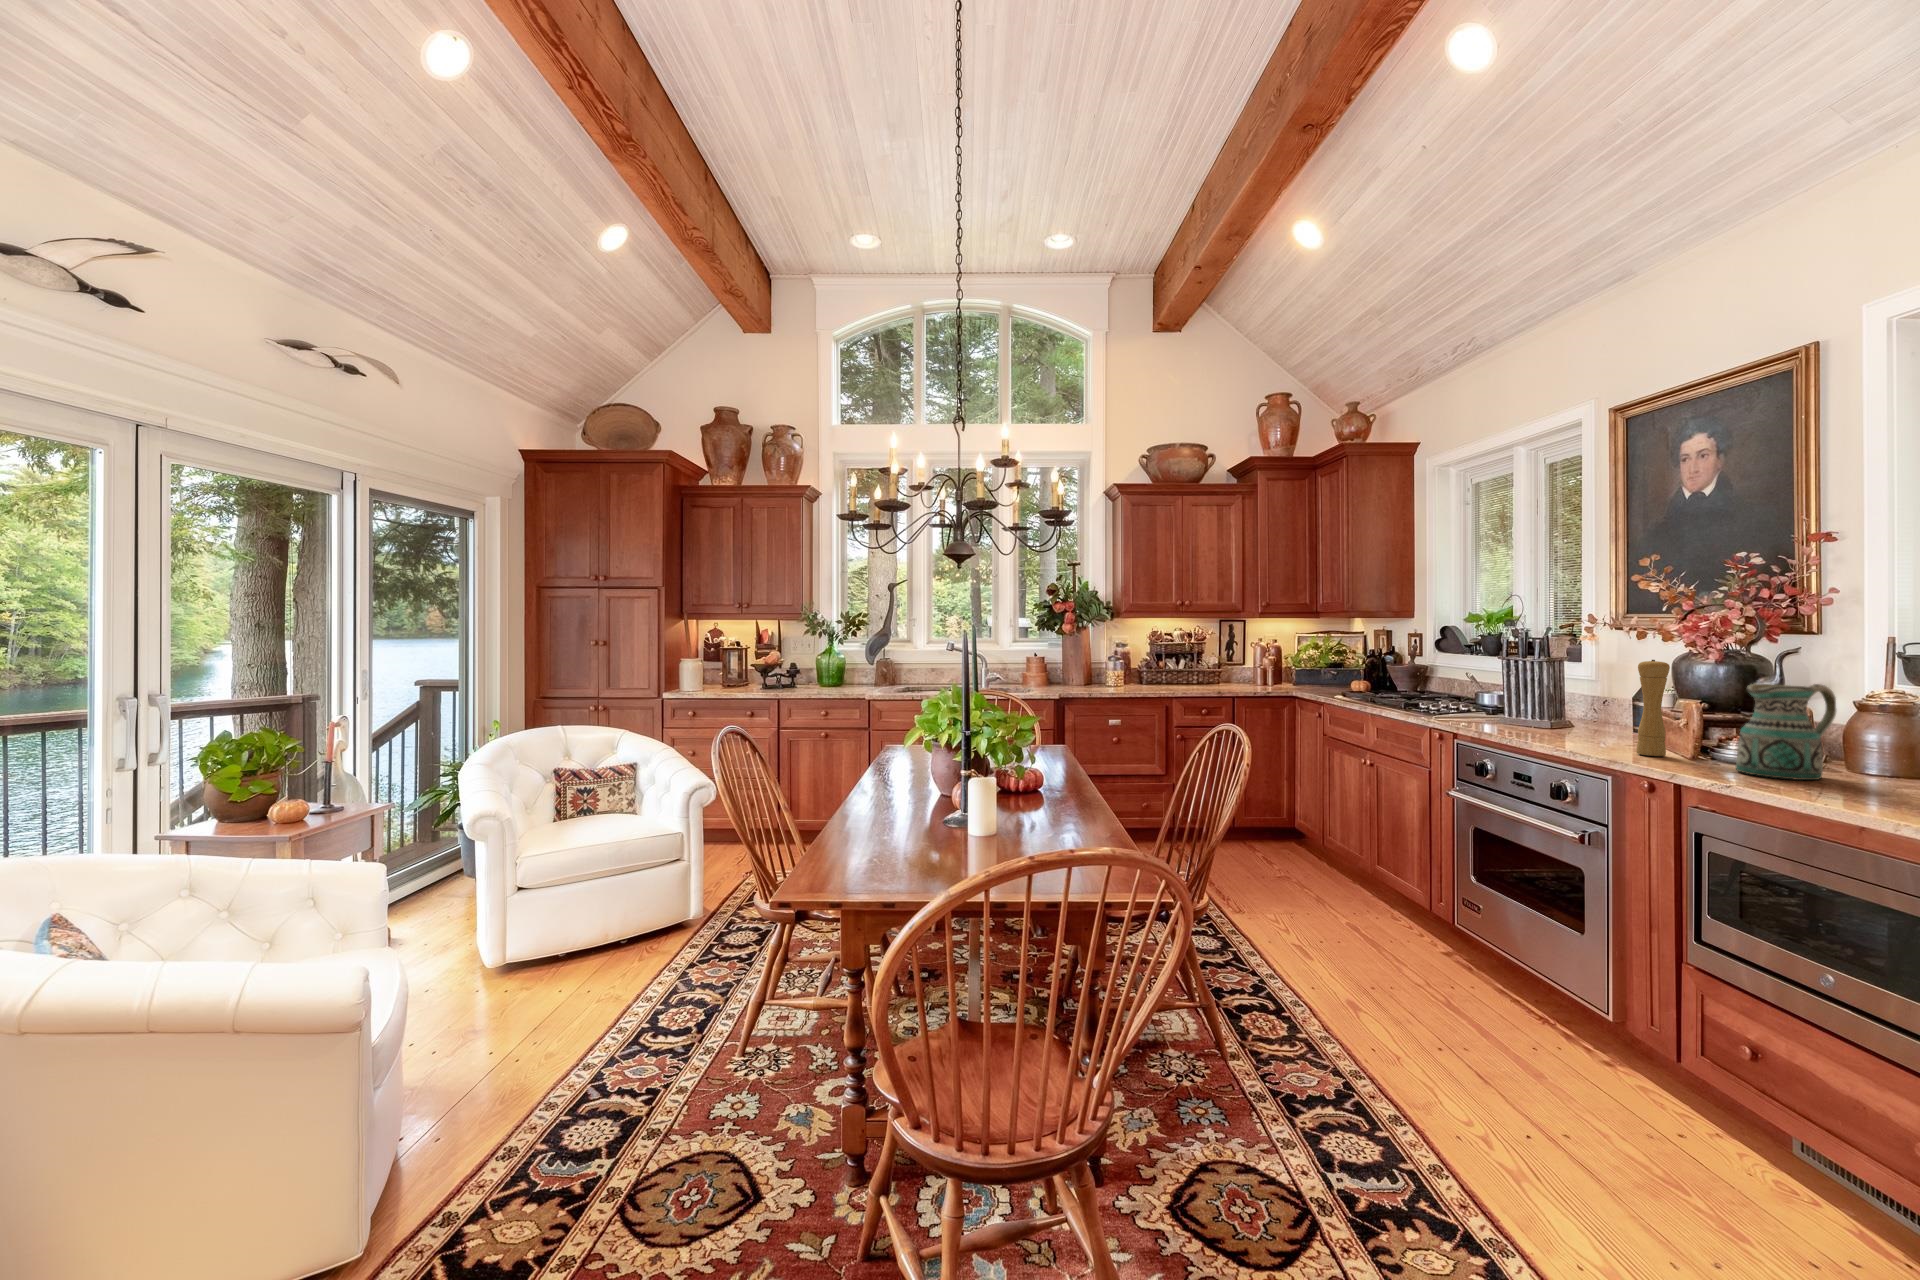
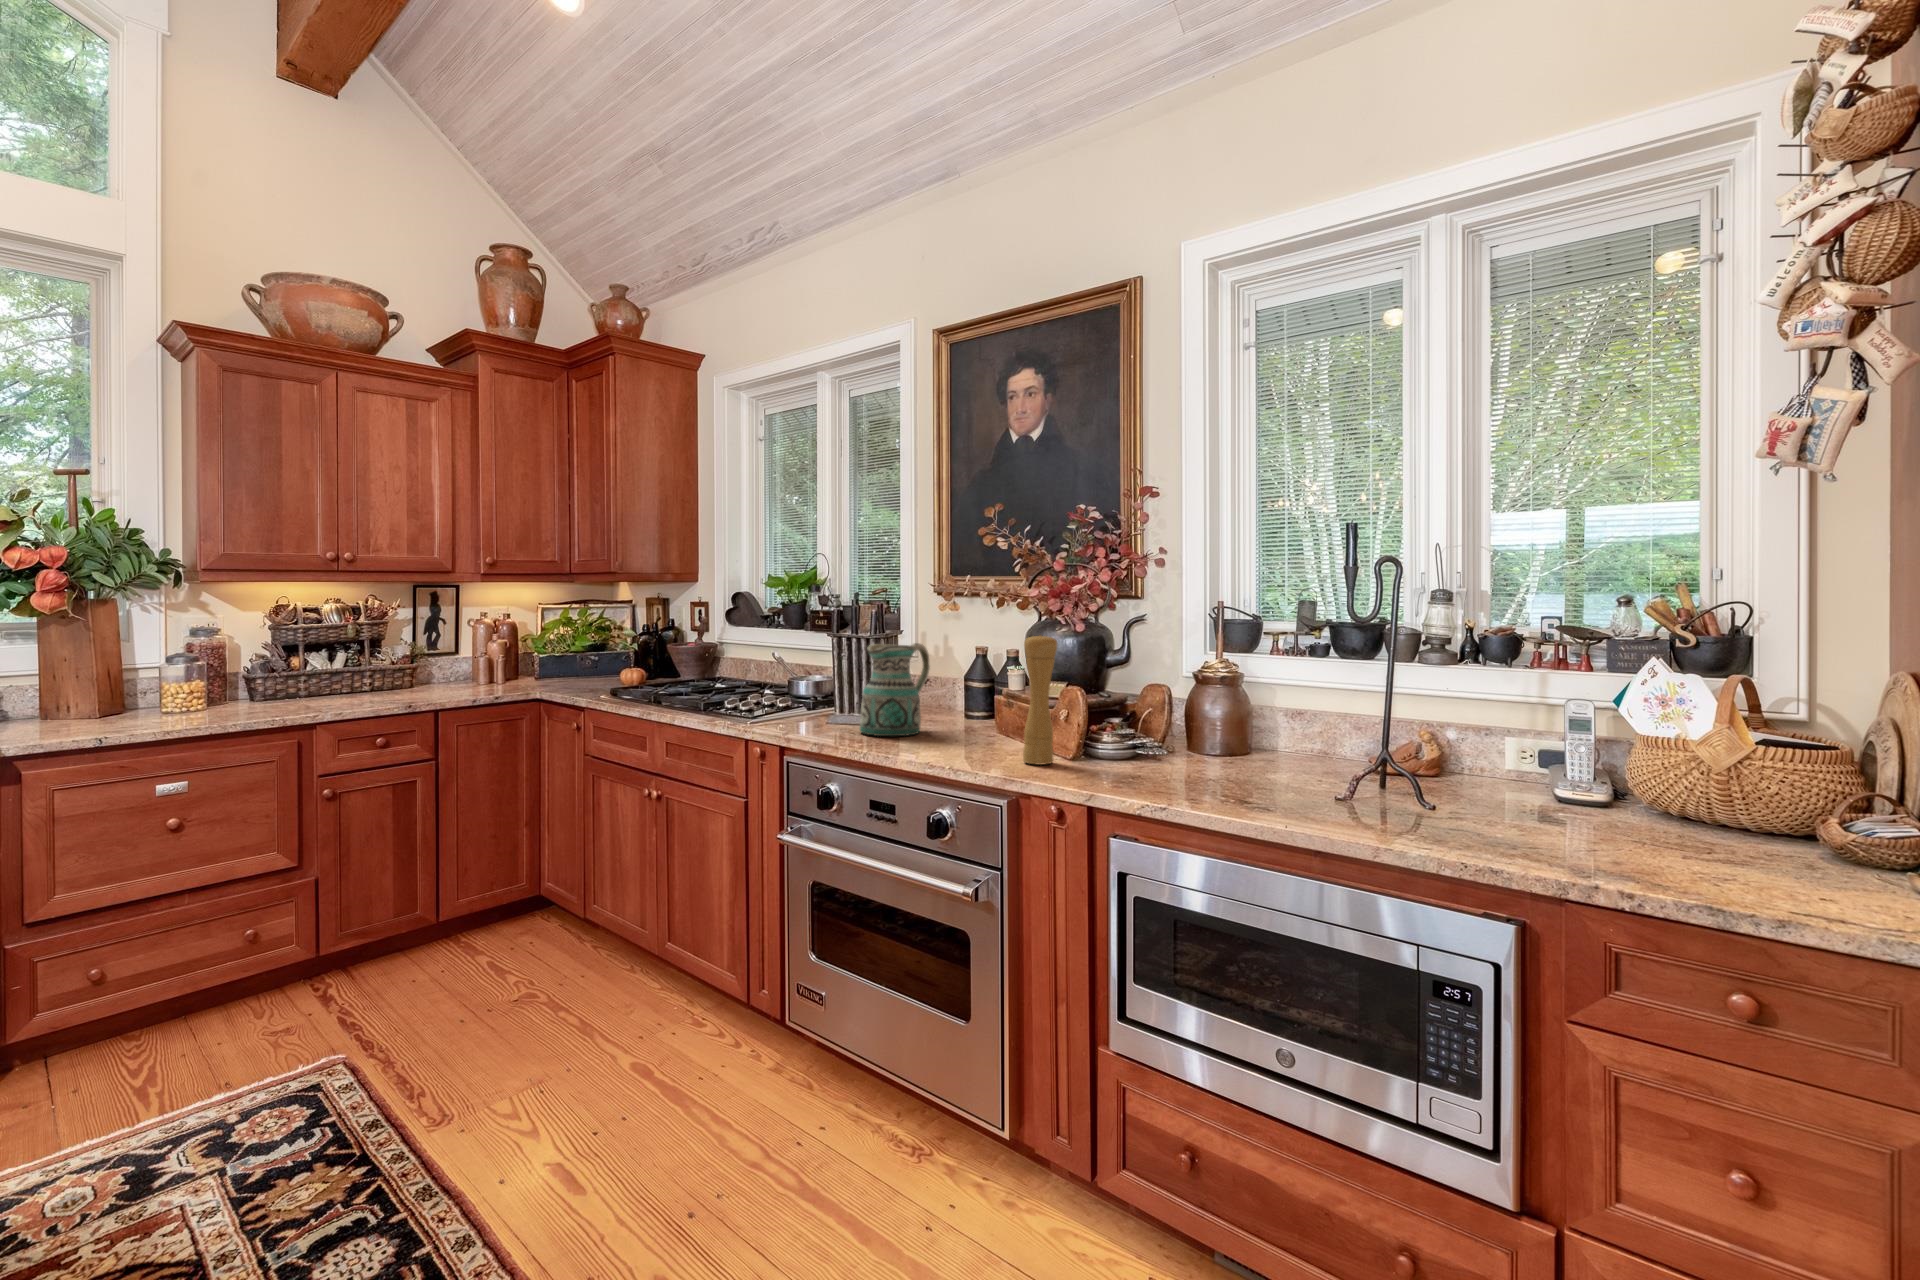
ceramic pitcher: present [1735,683,1836,780] -> present [860,643,930,736]

